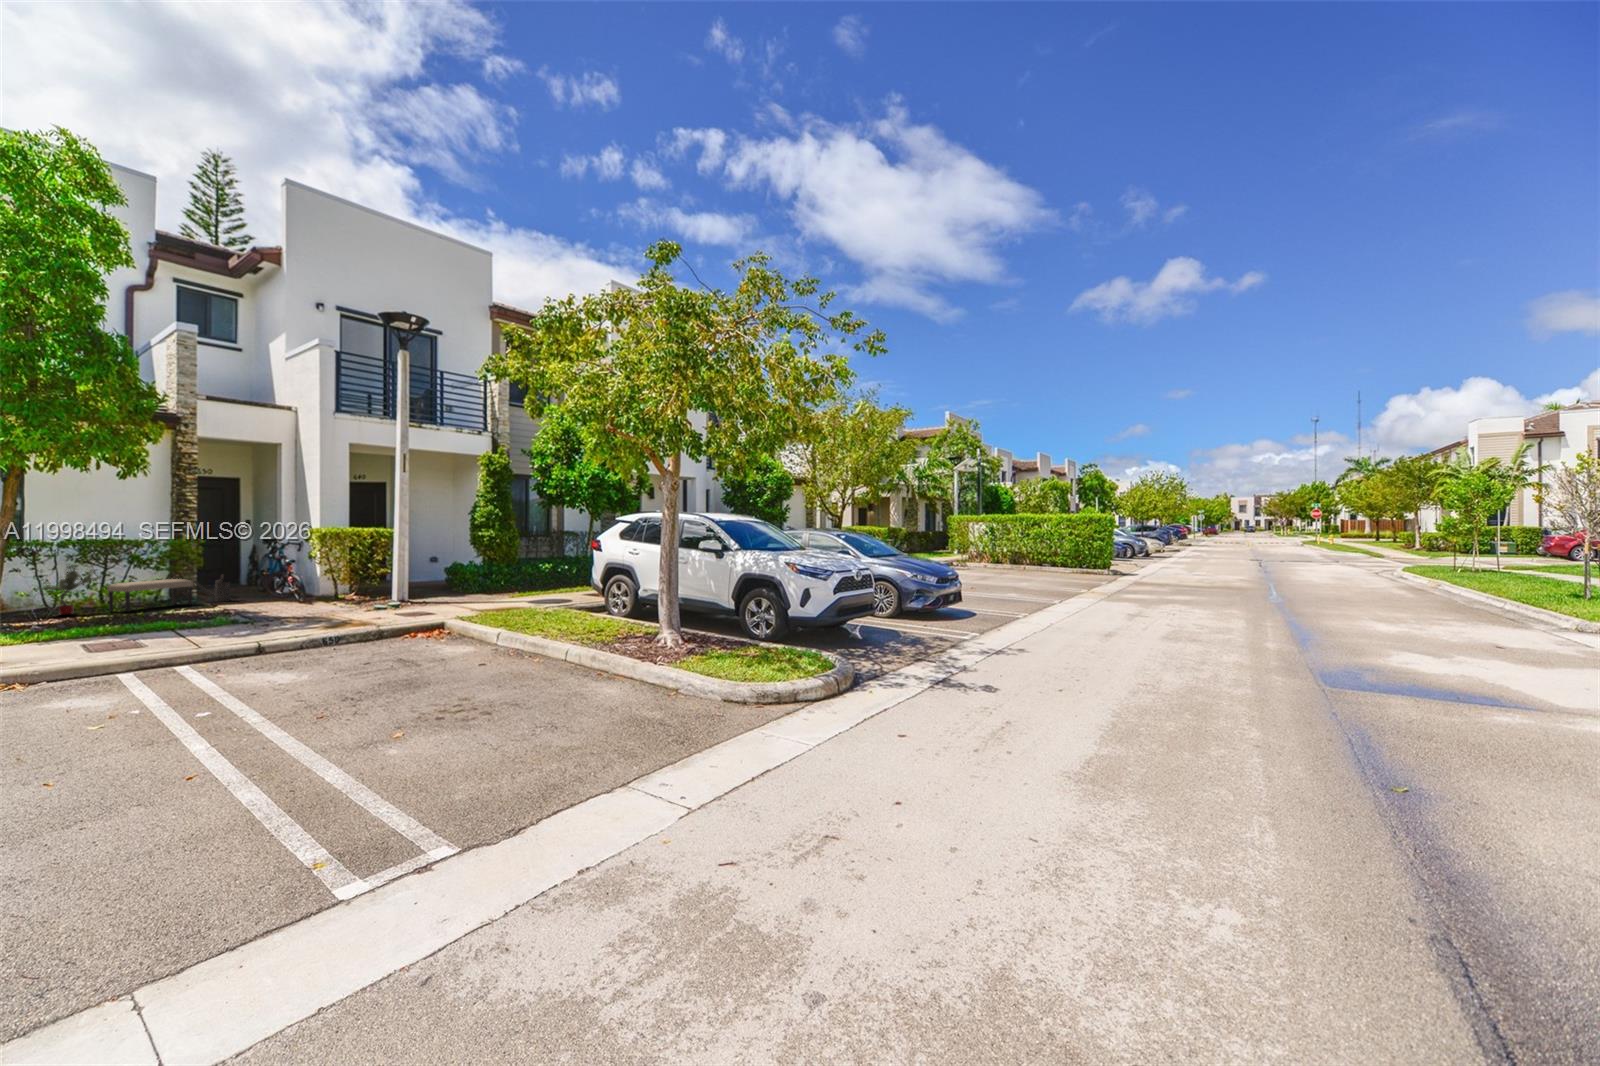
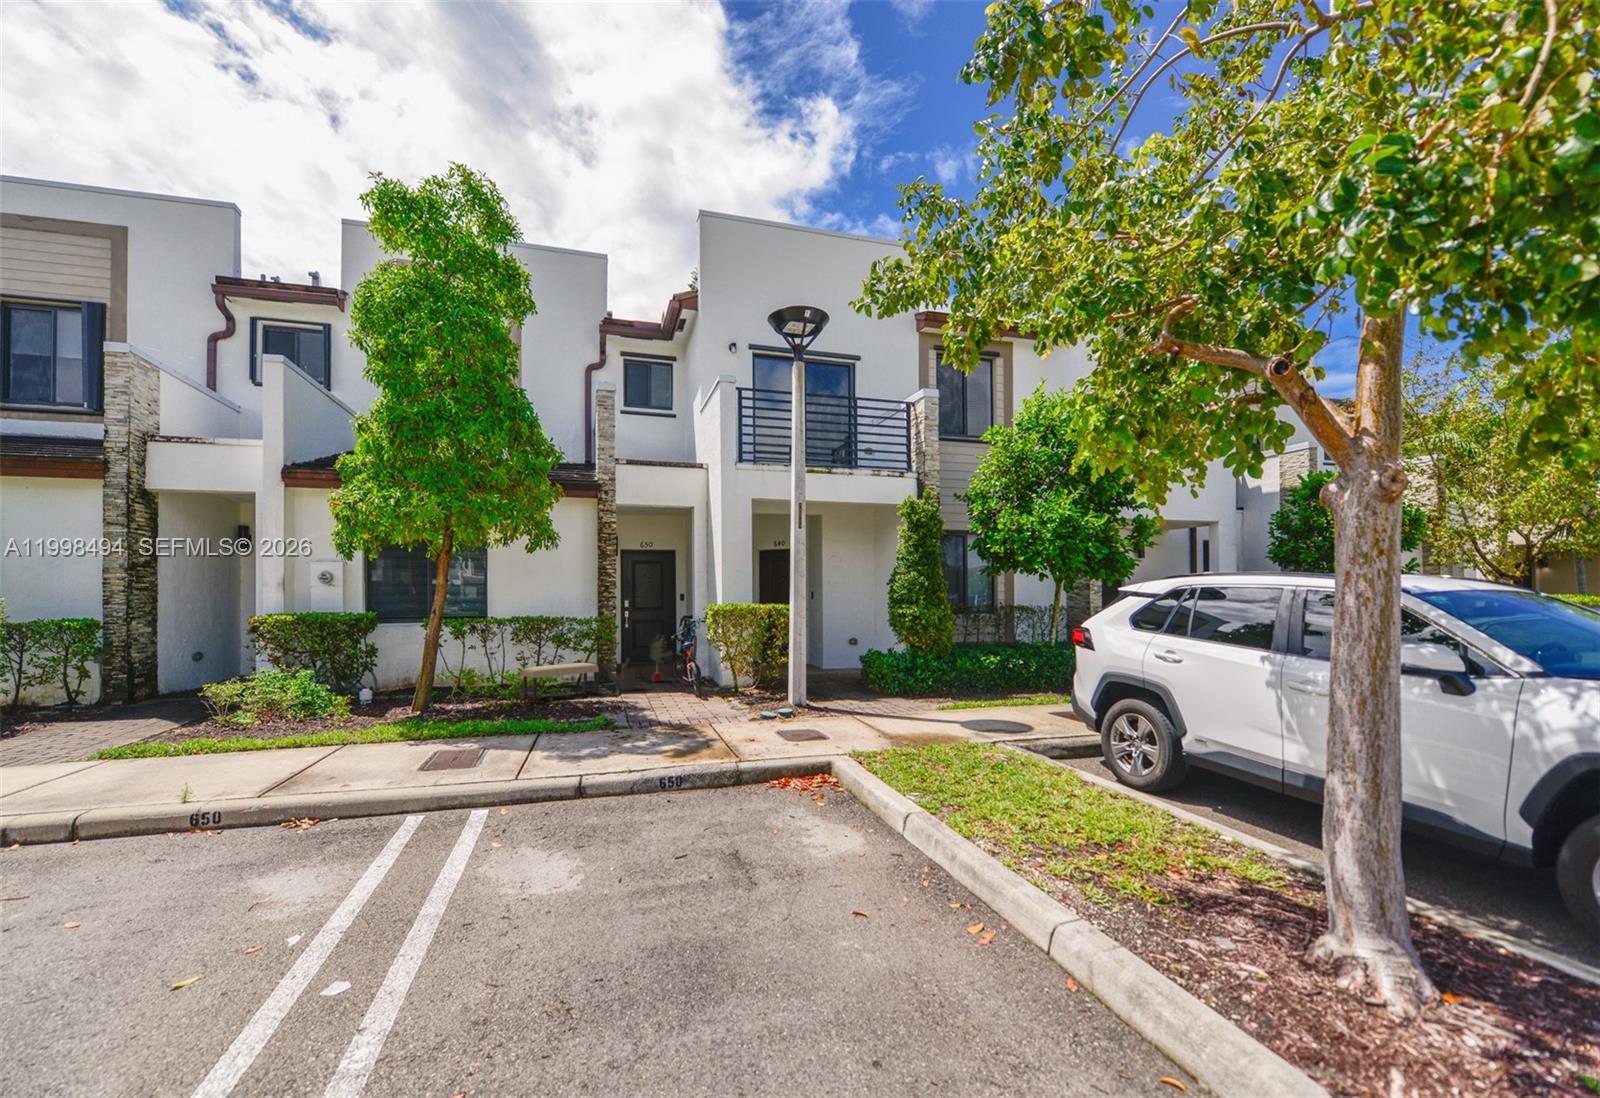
potted tree: present [38,564,95,615] -> present [650,635,672,682]

